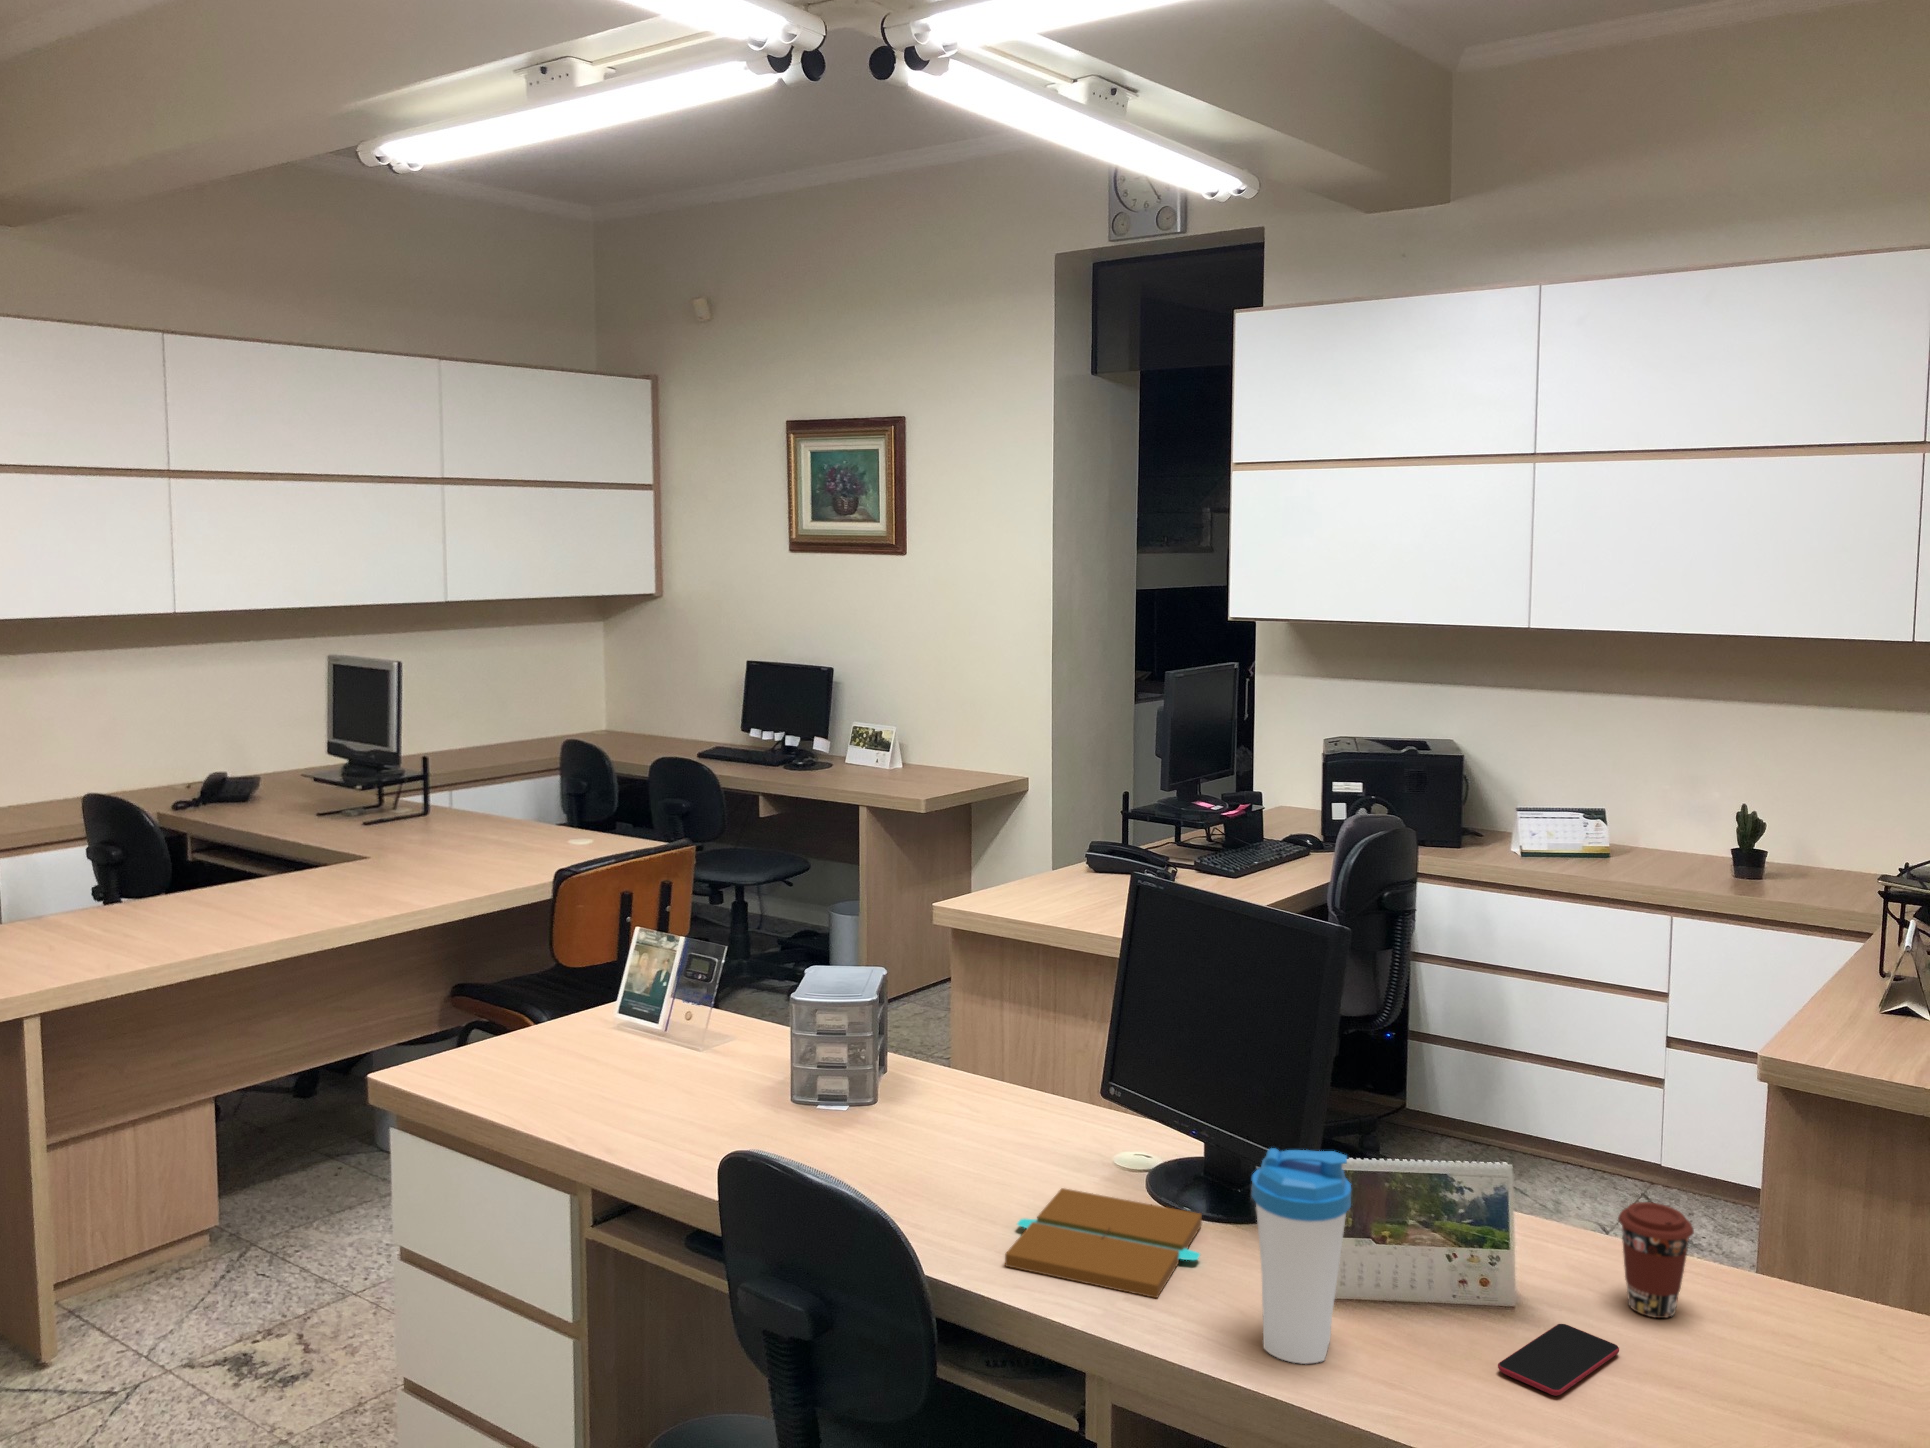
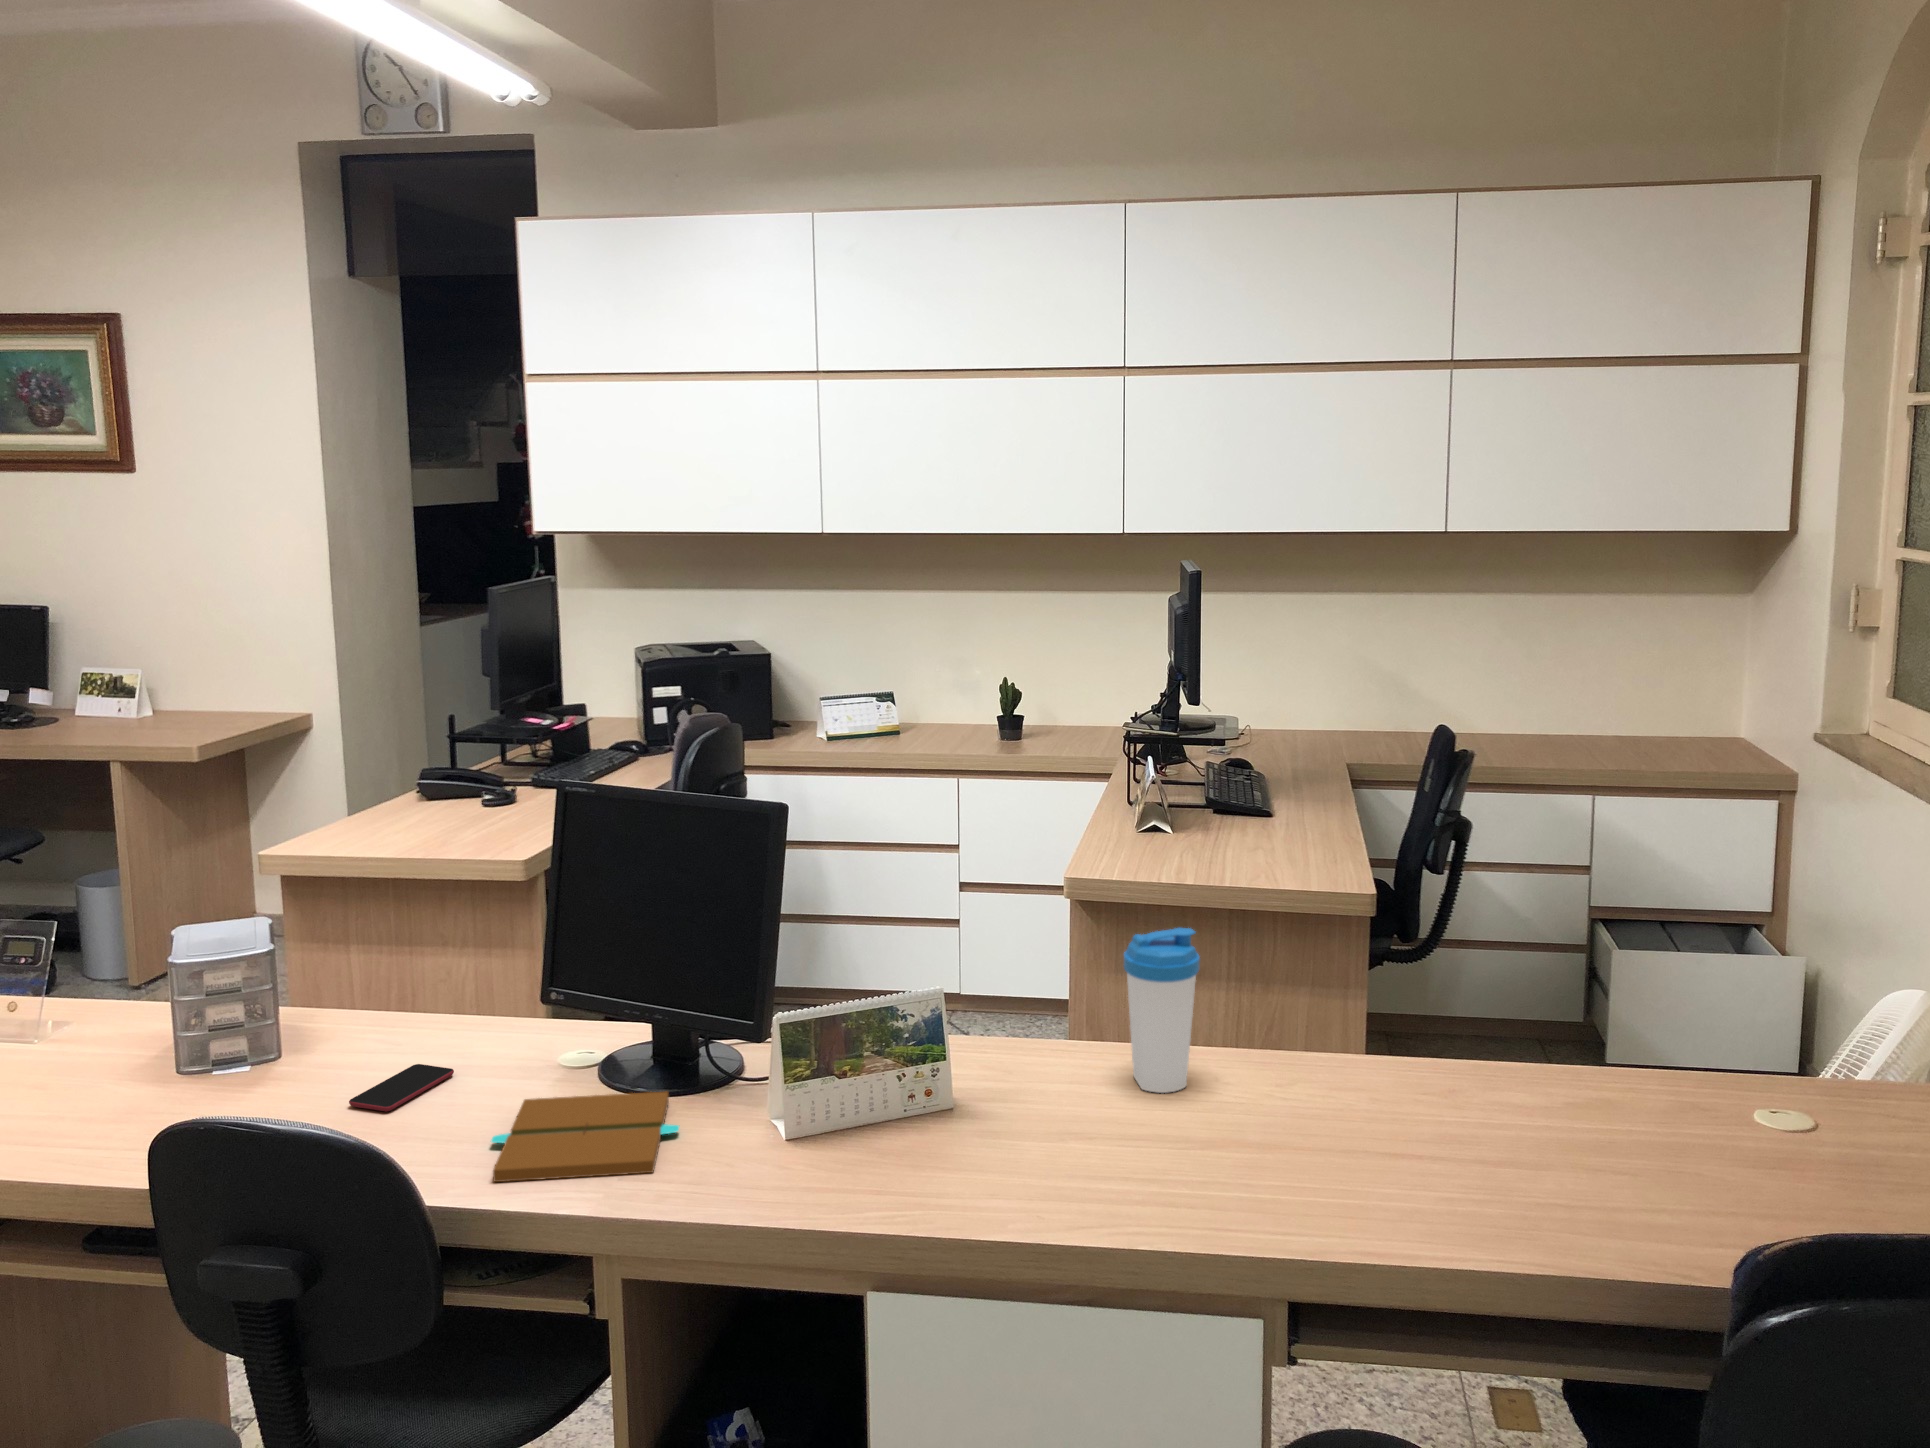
water bottle: present [1252,1148,1351,1364] -> present [1124,928,1200,1093]
coffee cup: present [1618,1202,1694,1318] -> none [1019,996,1075,1087]
smartphone: present [1498,1324,1619,1396] -> present [349,1064,454,1111]

